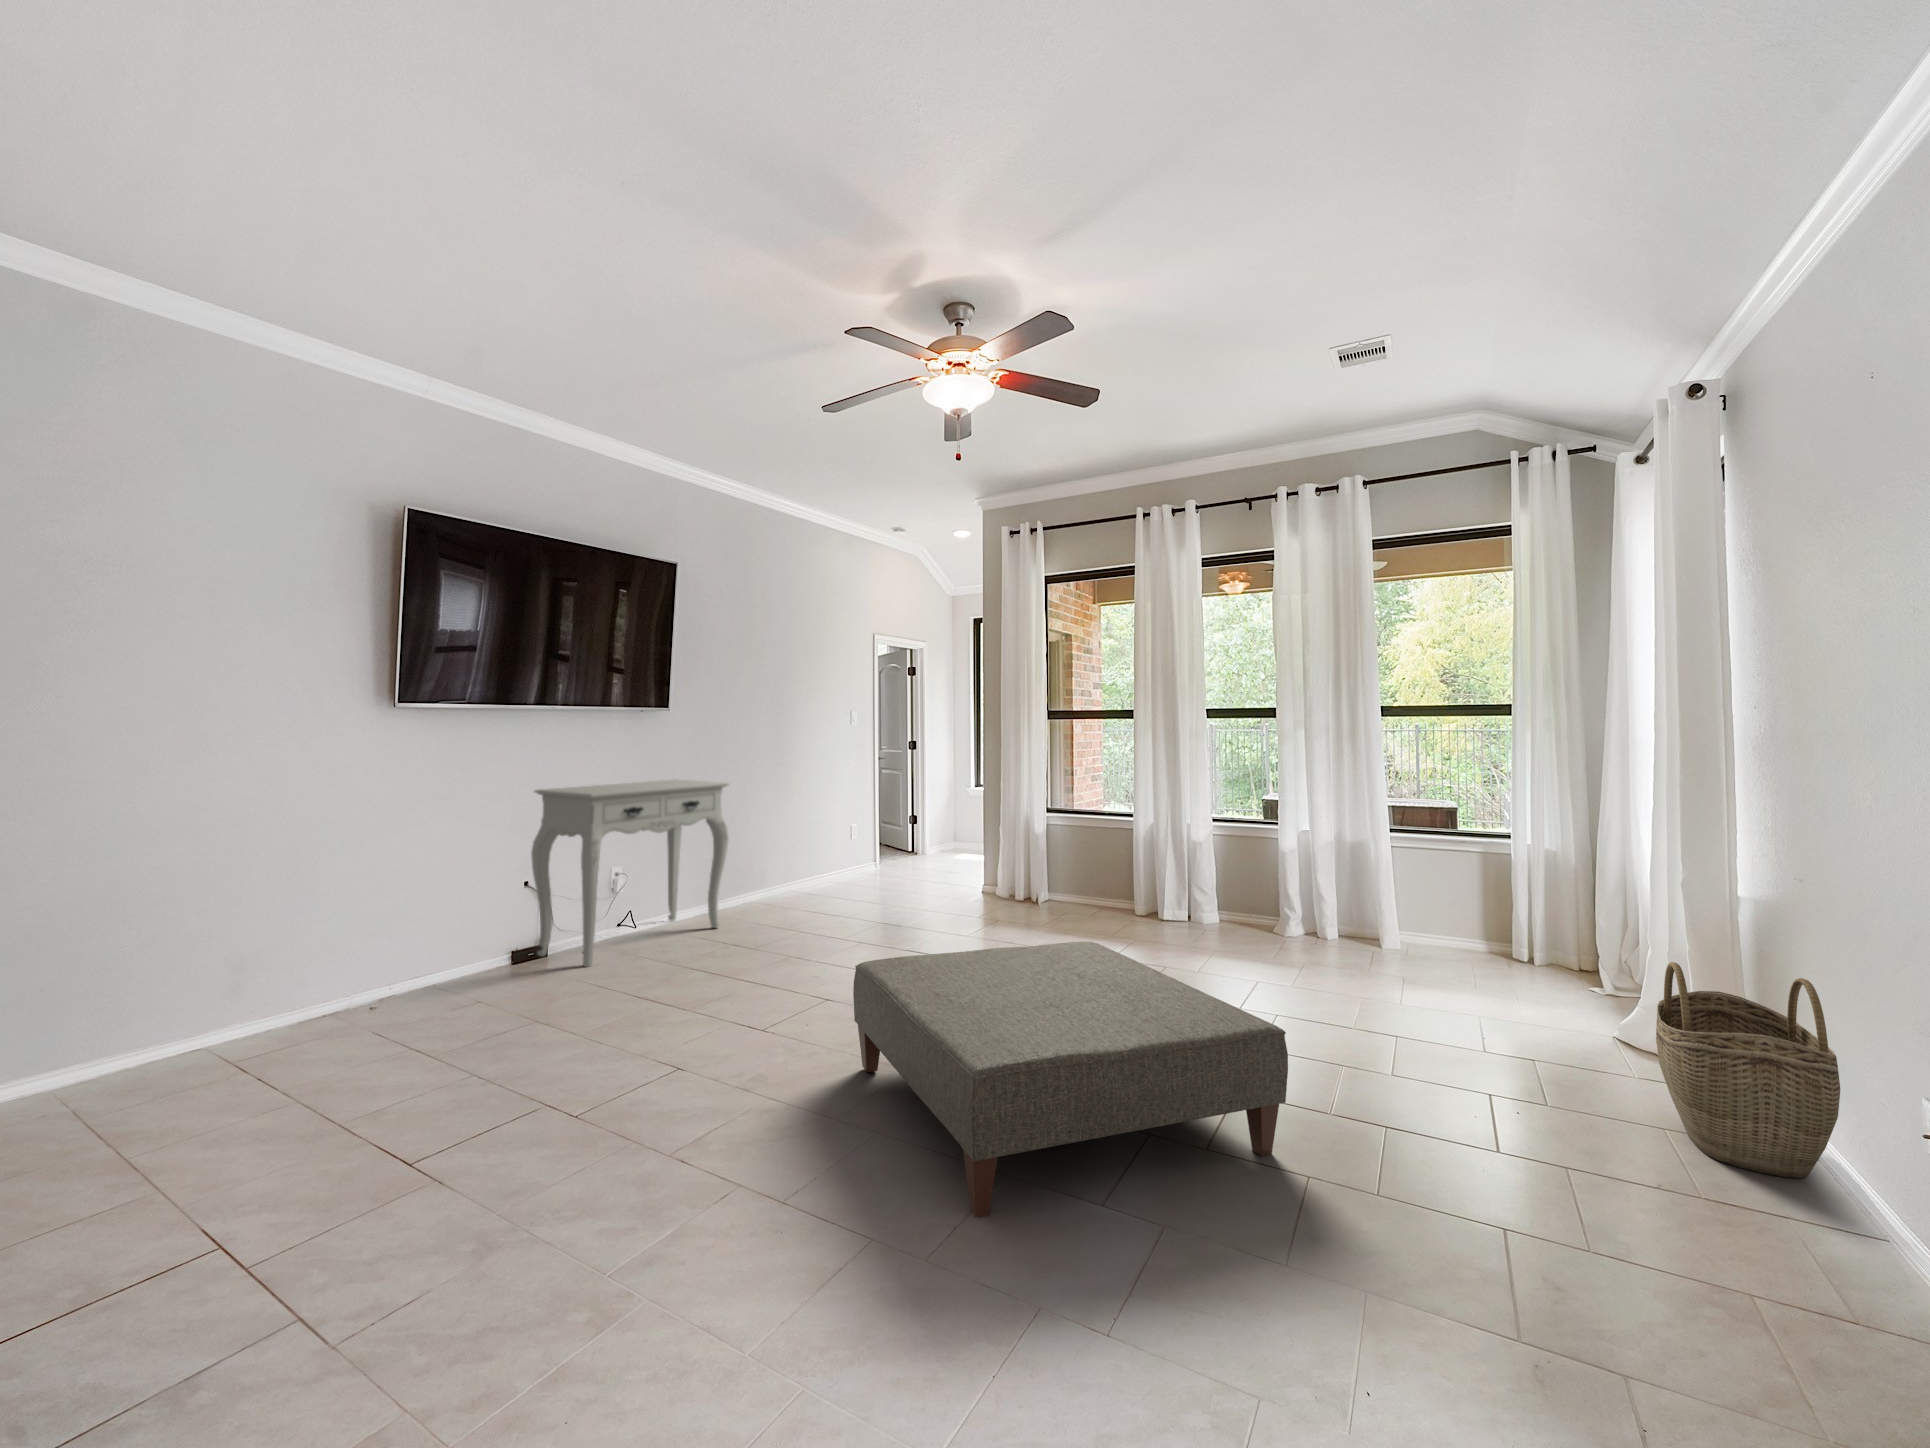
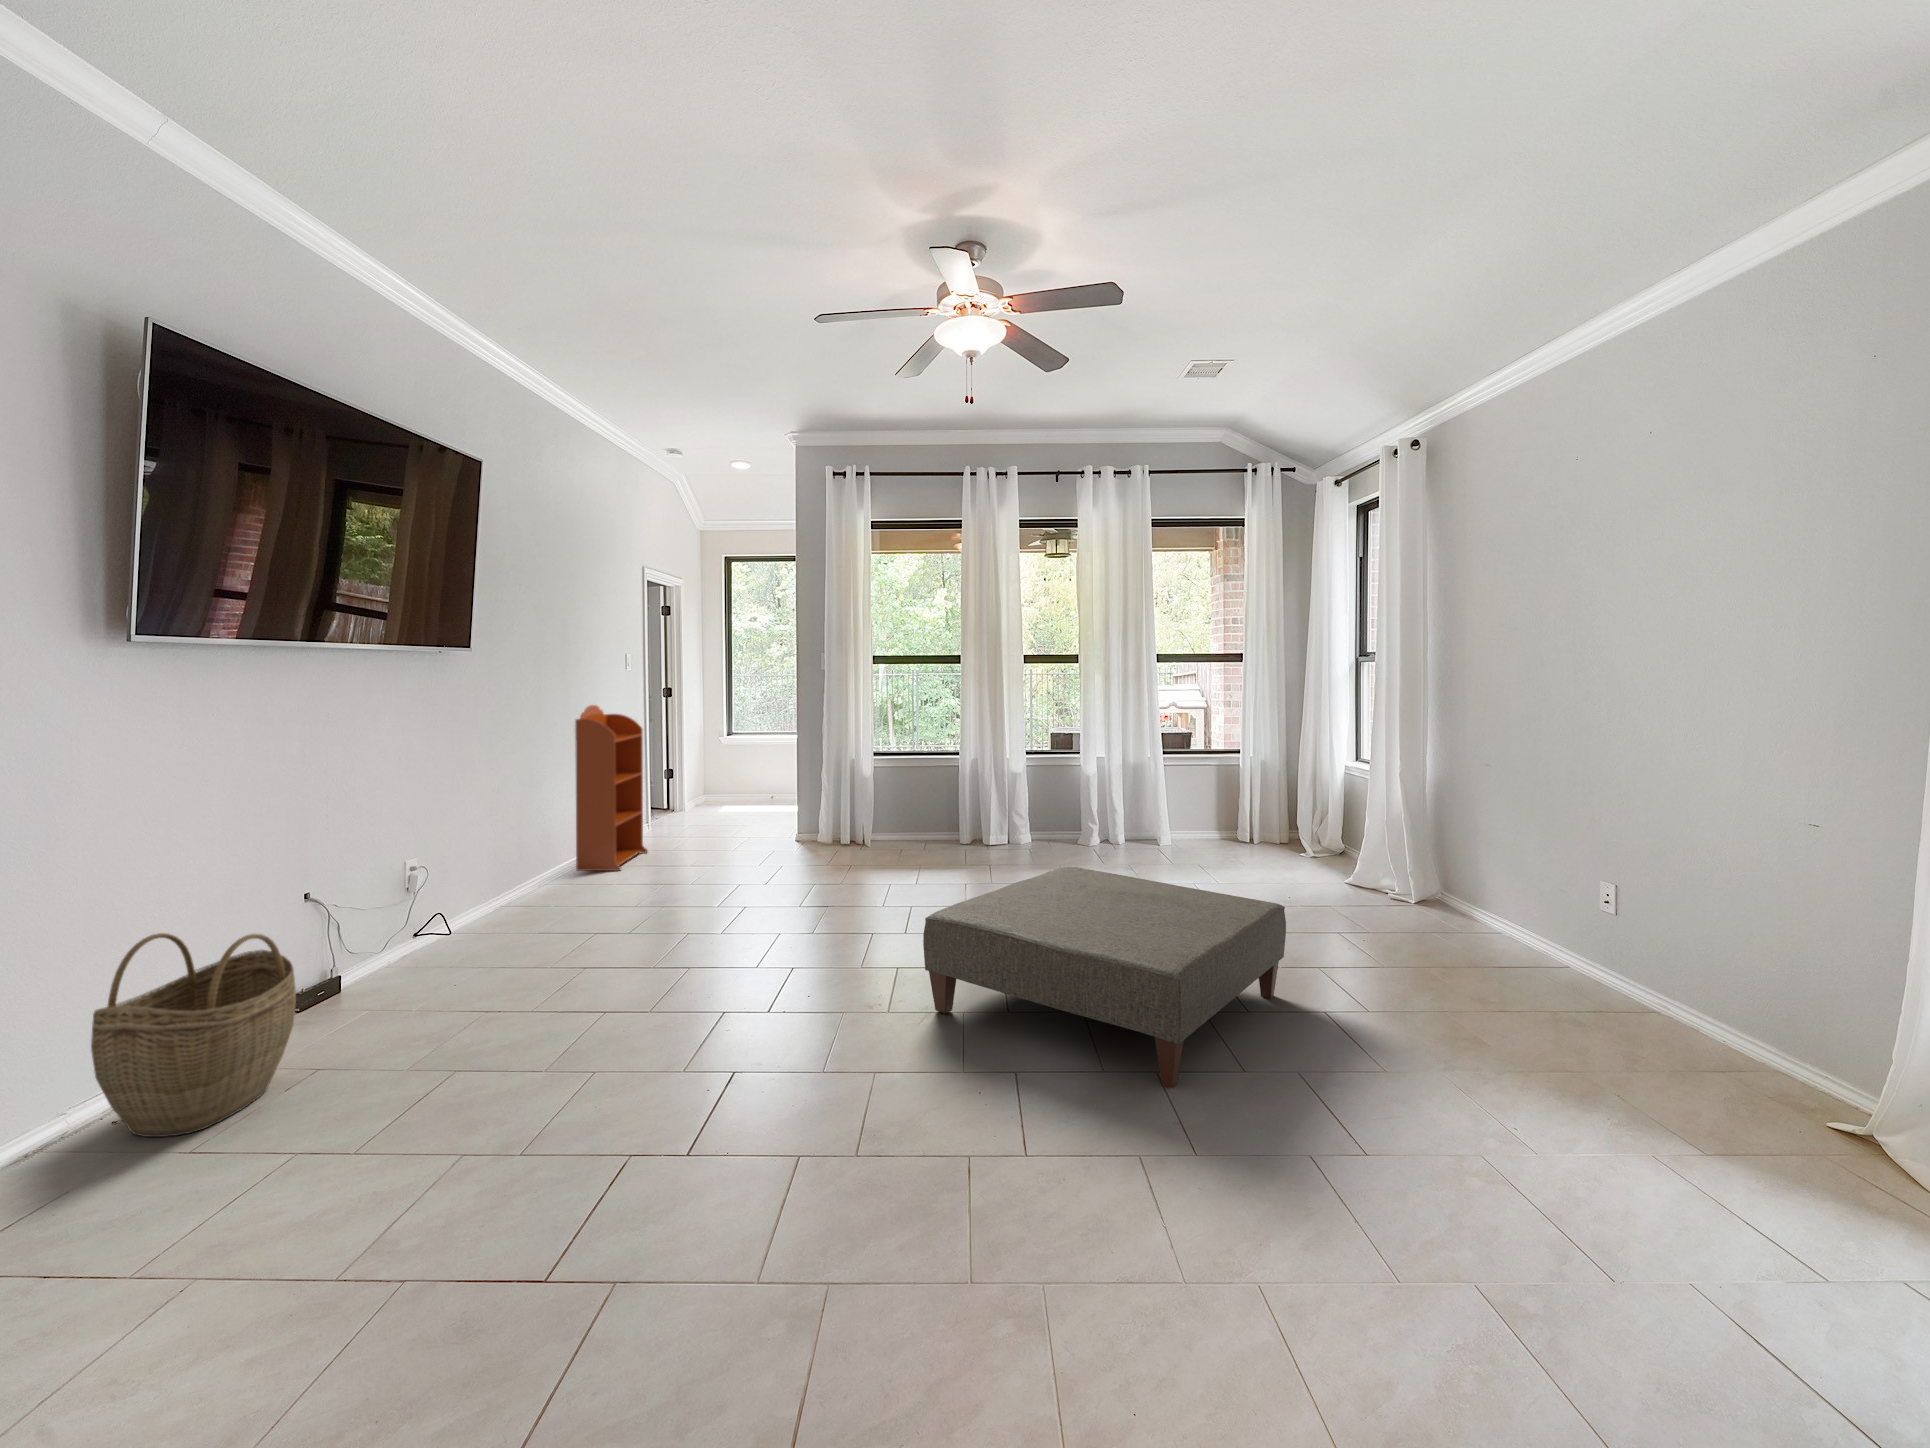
bookcase: none [772,750,842,897] -> present [575,705,648,871]
console table: present [531,780,729,967] -> none [362,748,584,988]
woven basket: present [1656,962,1840,1178] -> present [91,933,296,1137]

